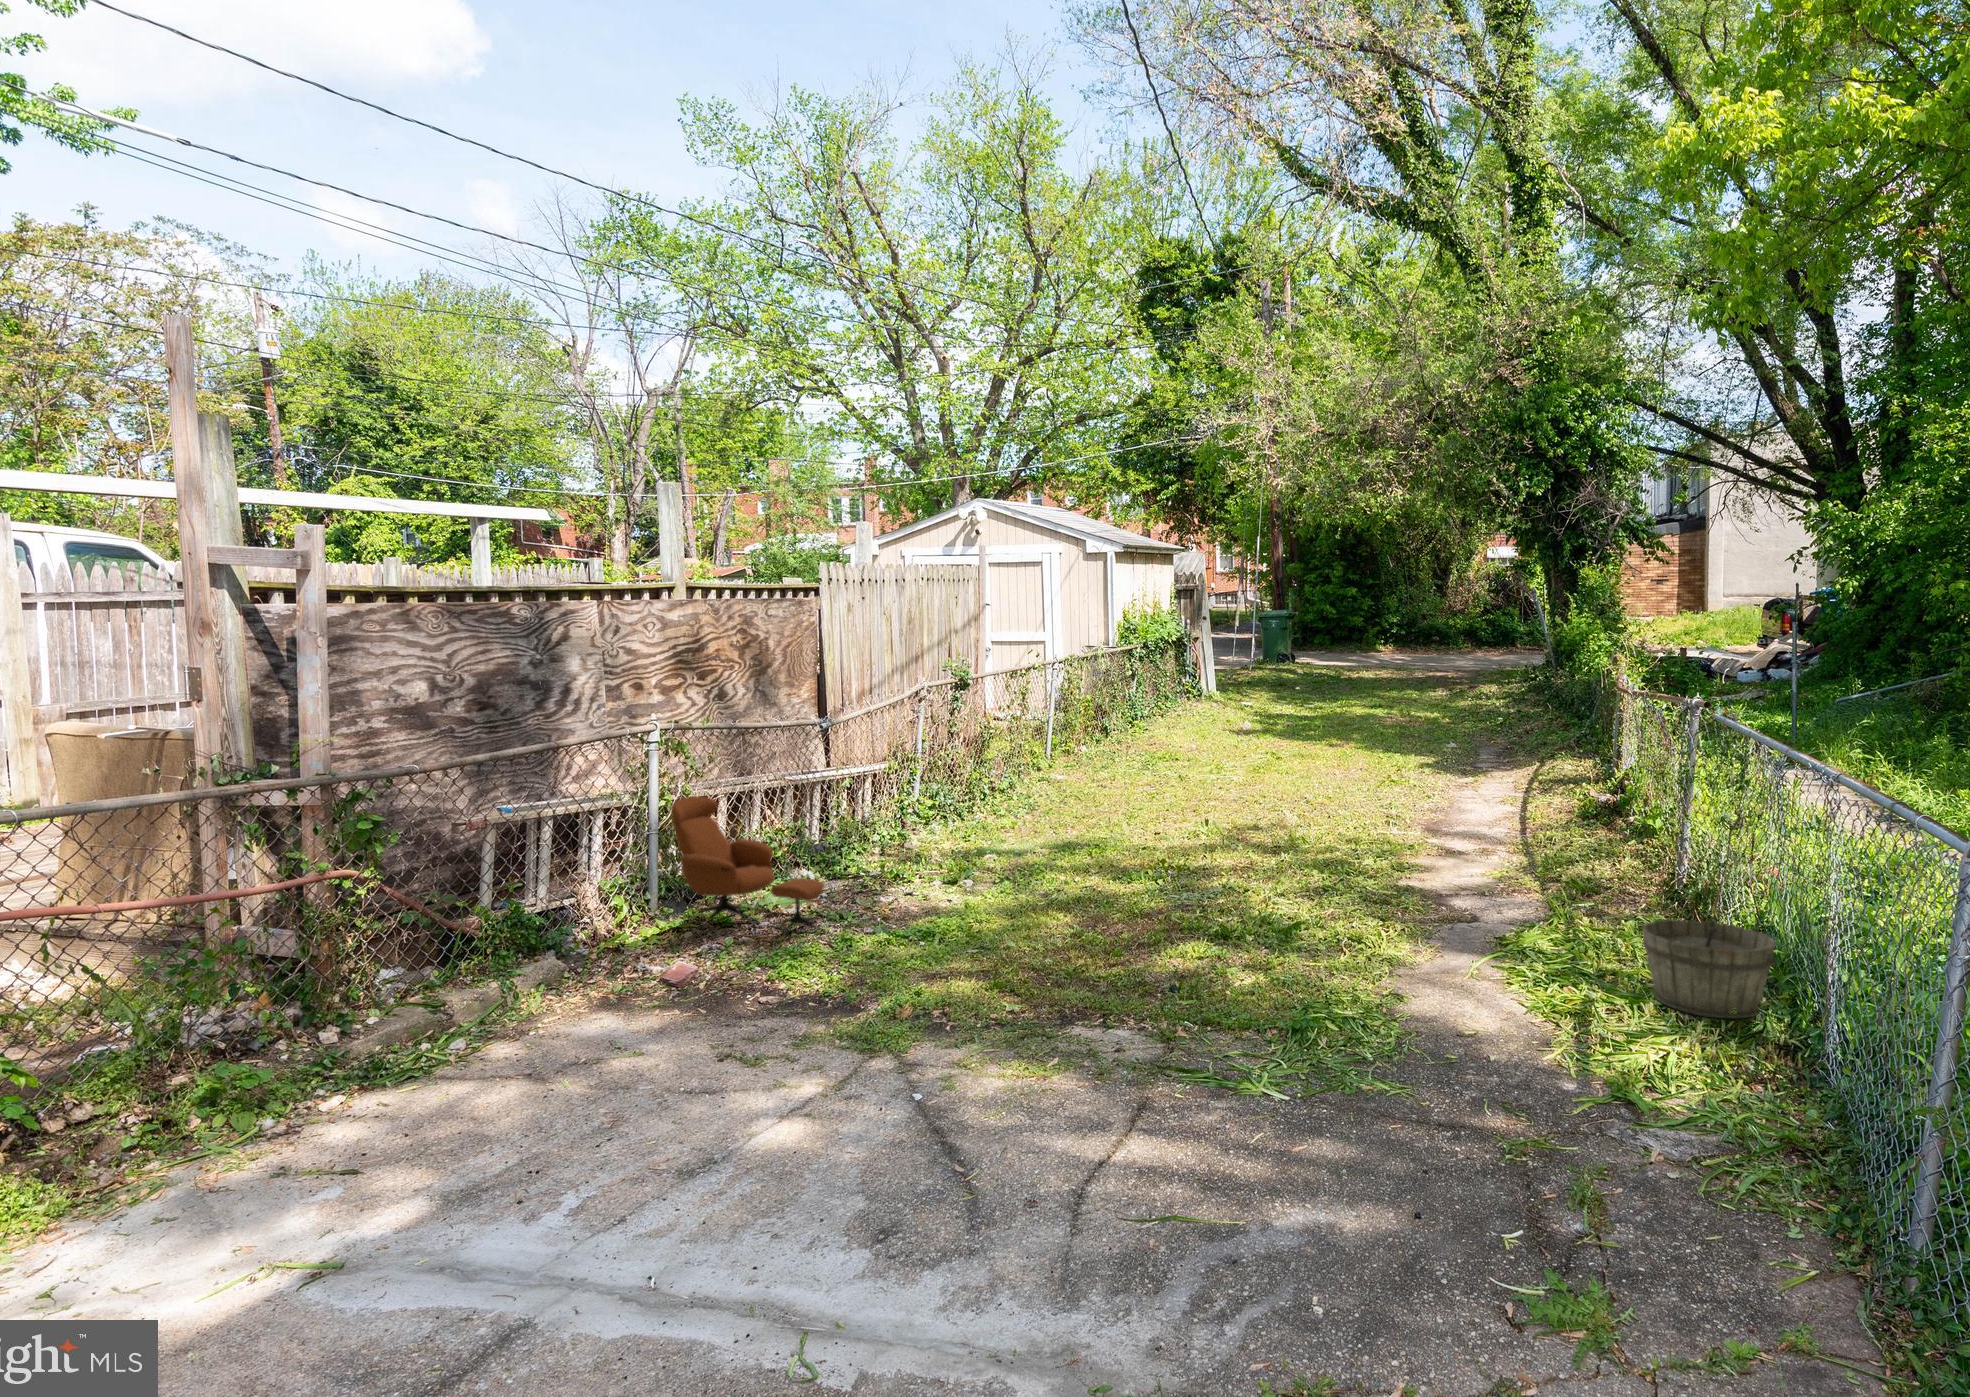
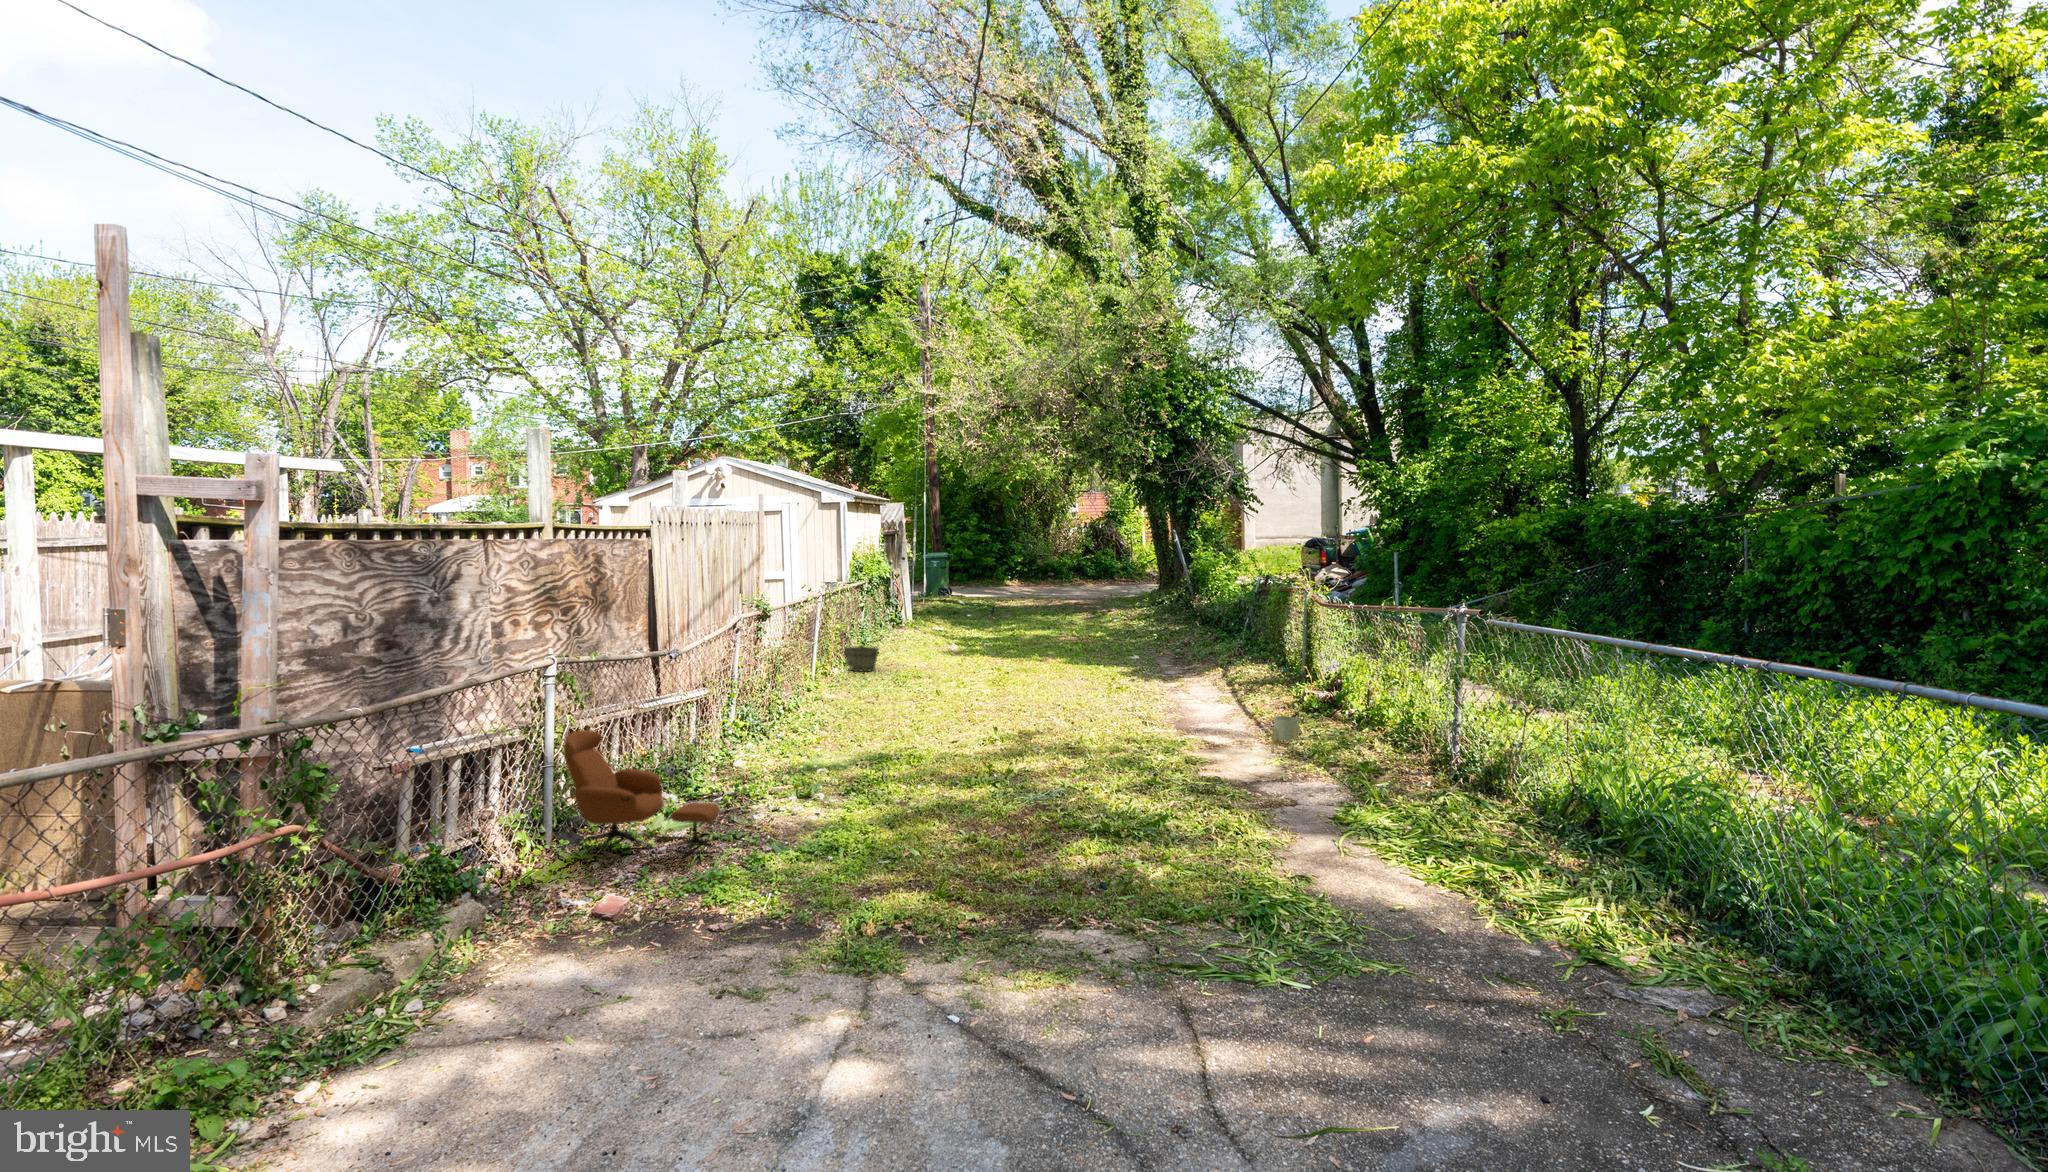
planter: none [1613,809,1661,864] -> present [1271,716,1300,755]
wooden bucket: present [1642,911,1778,1018] -> present [844,646,879,672]

